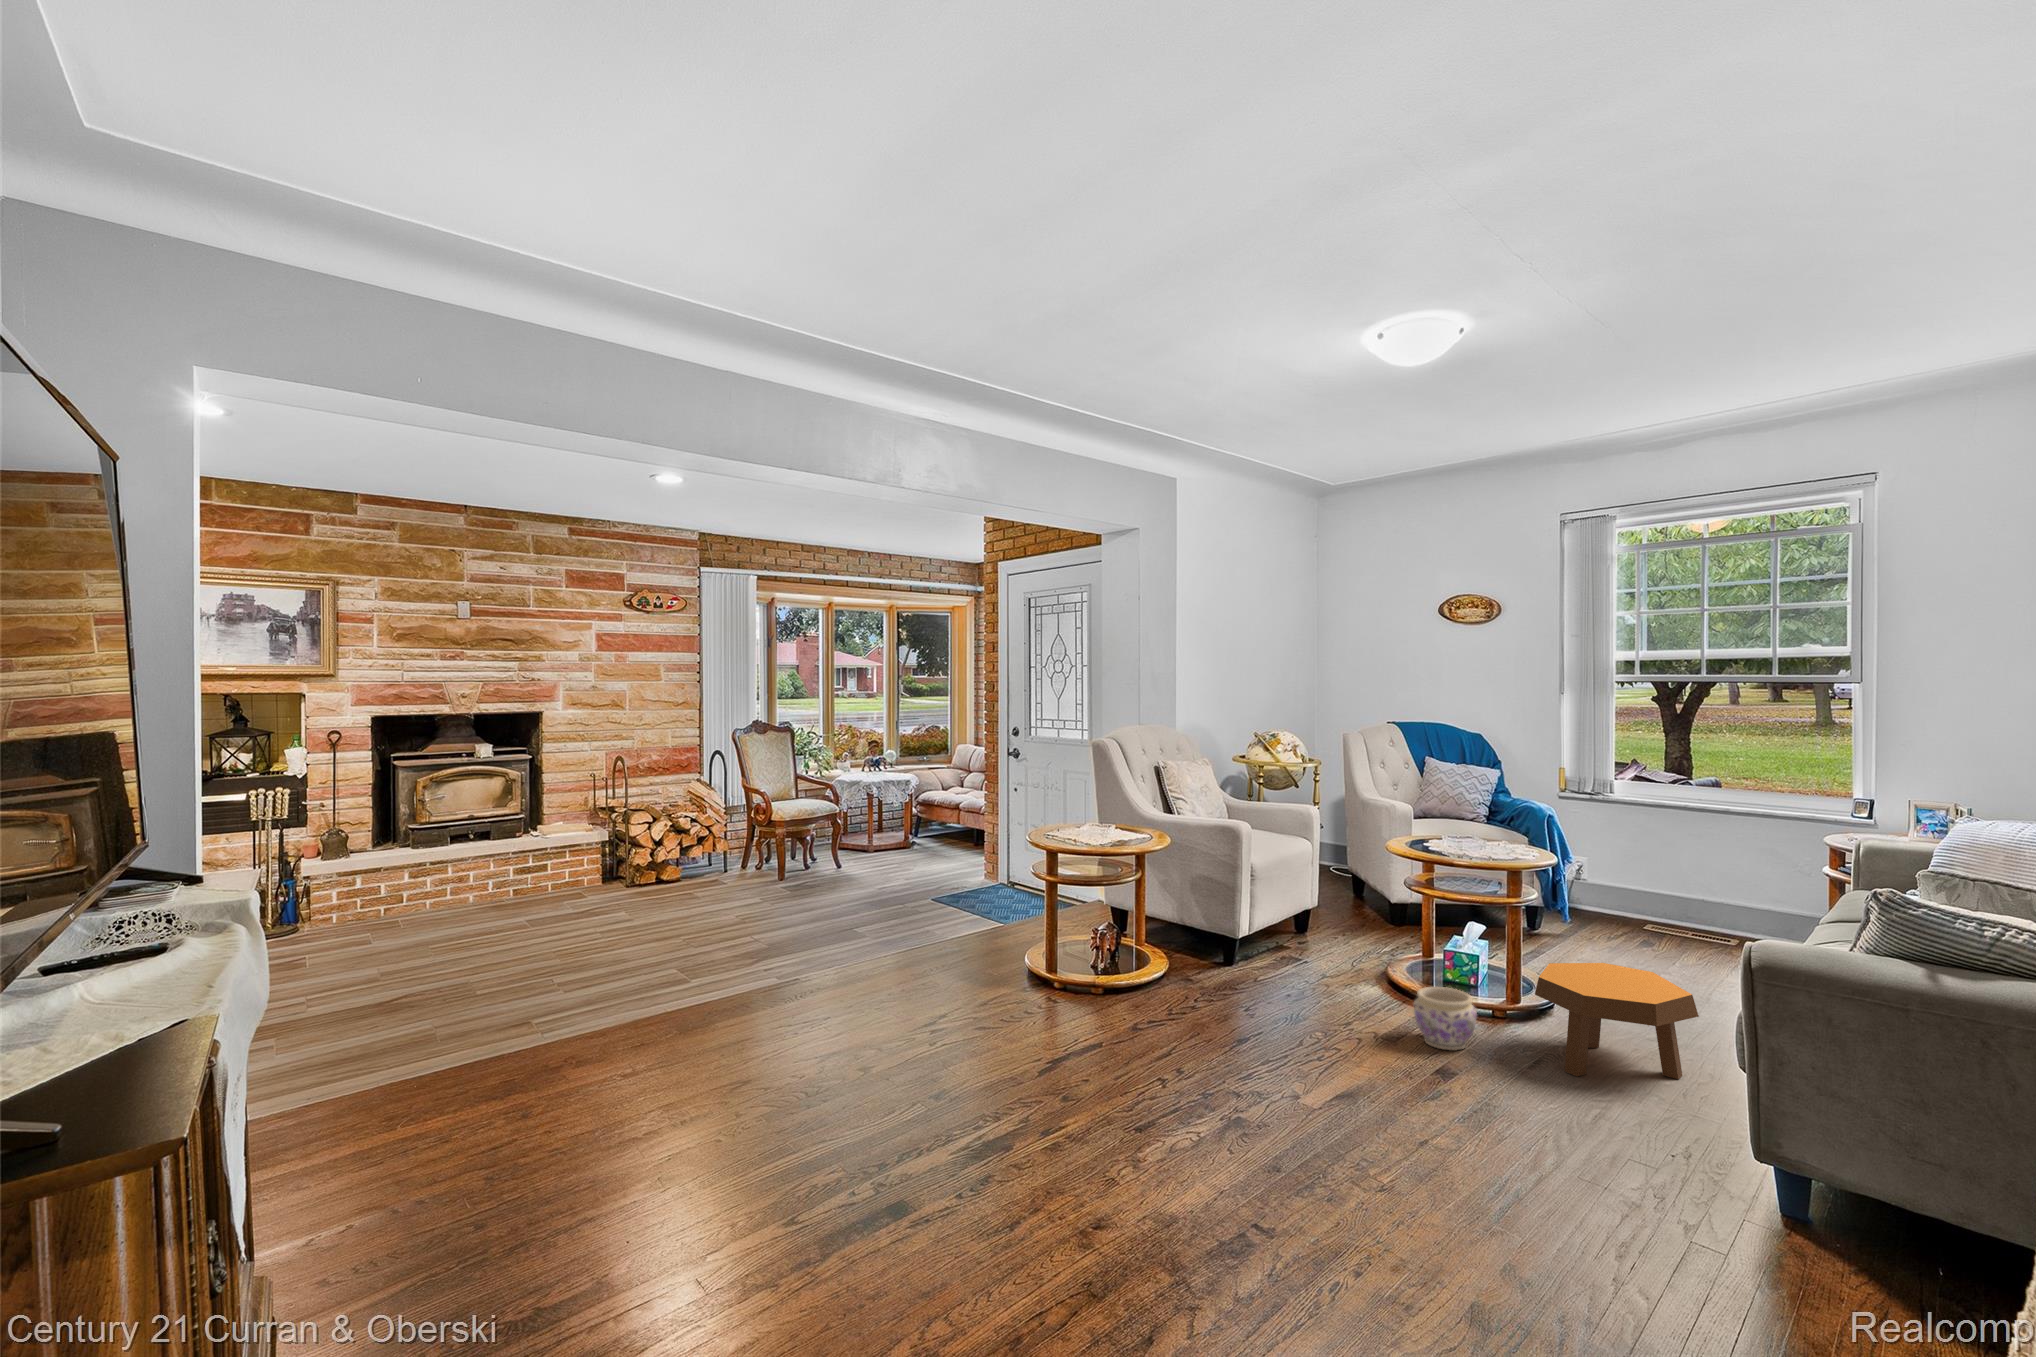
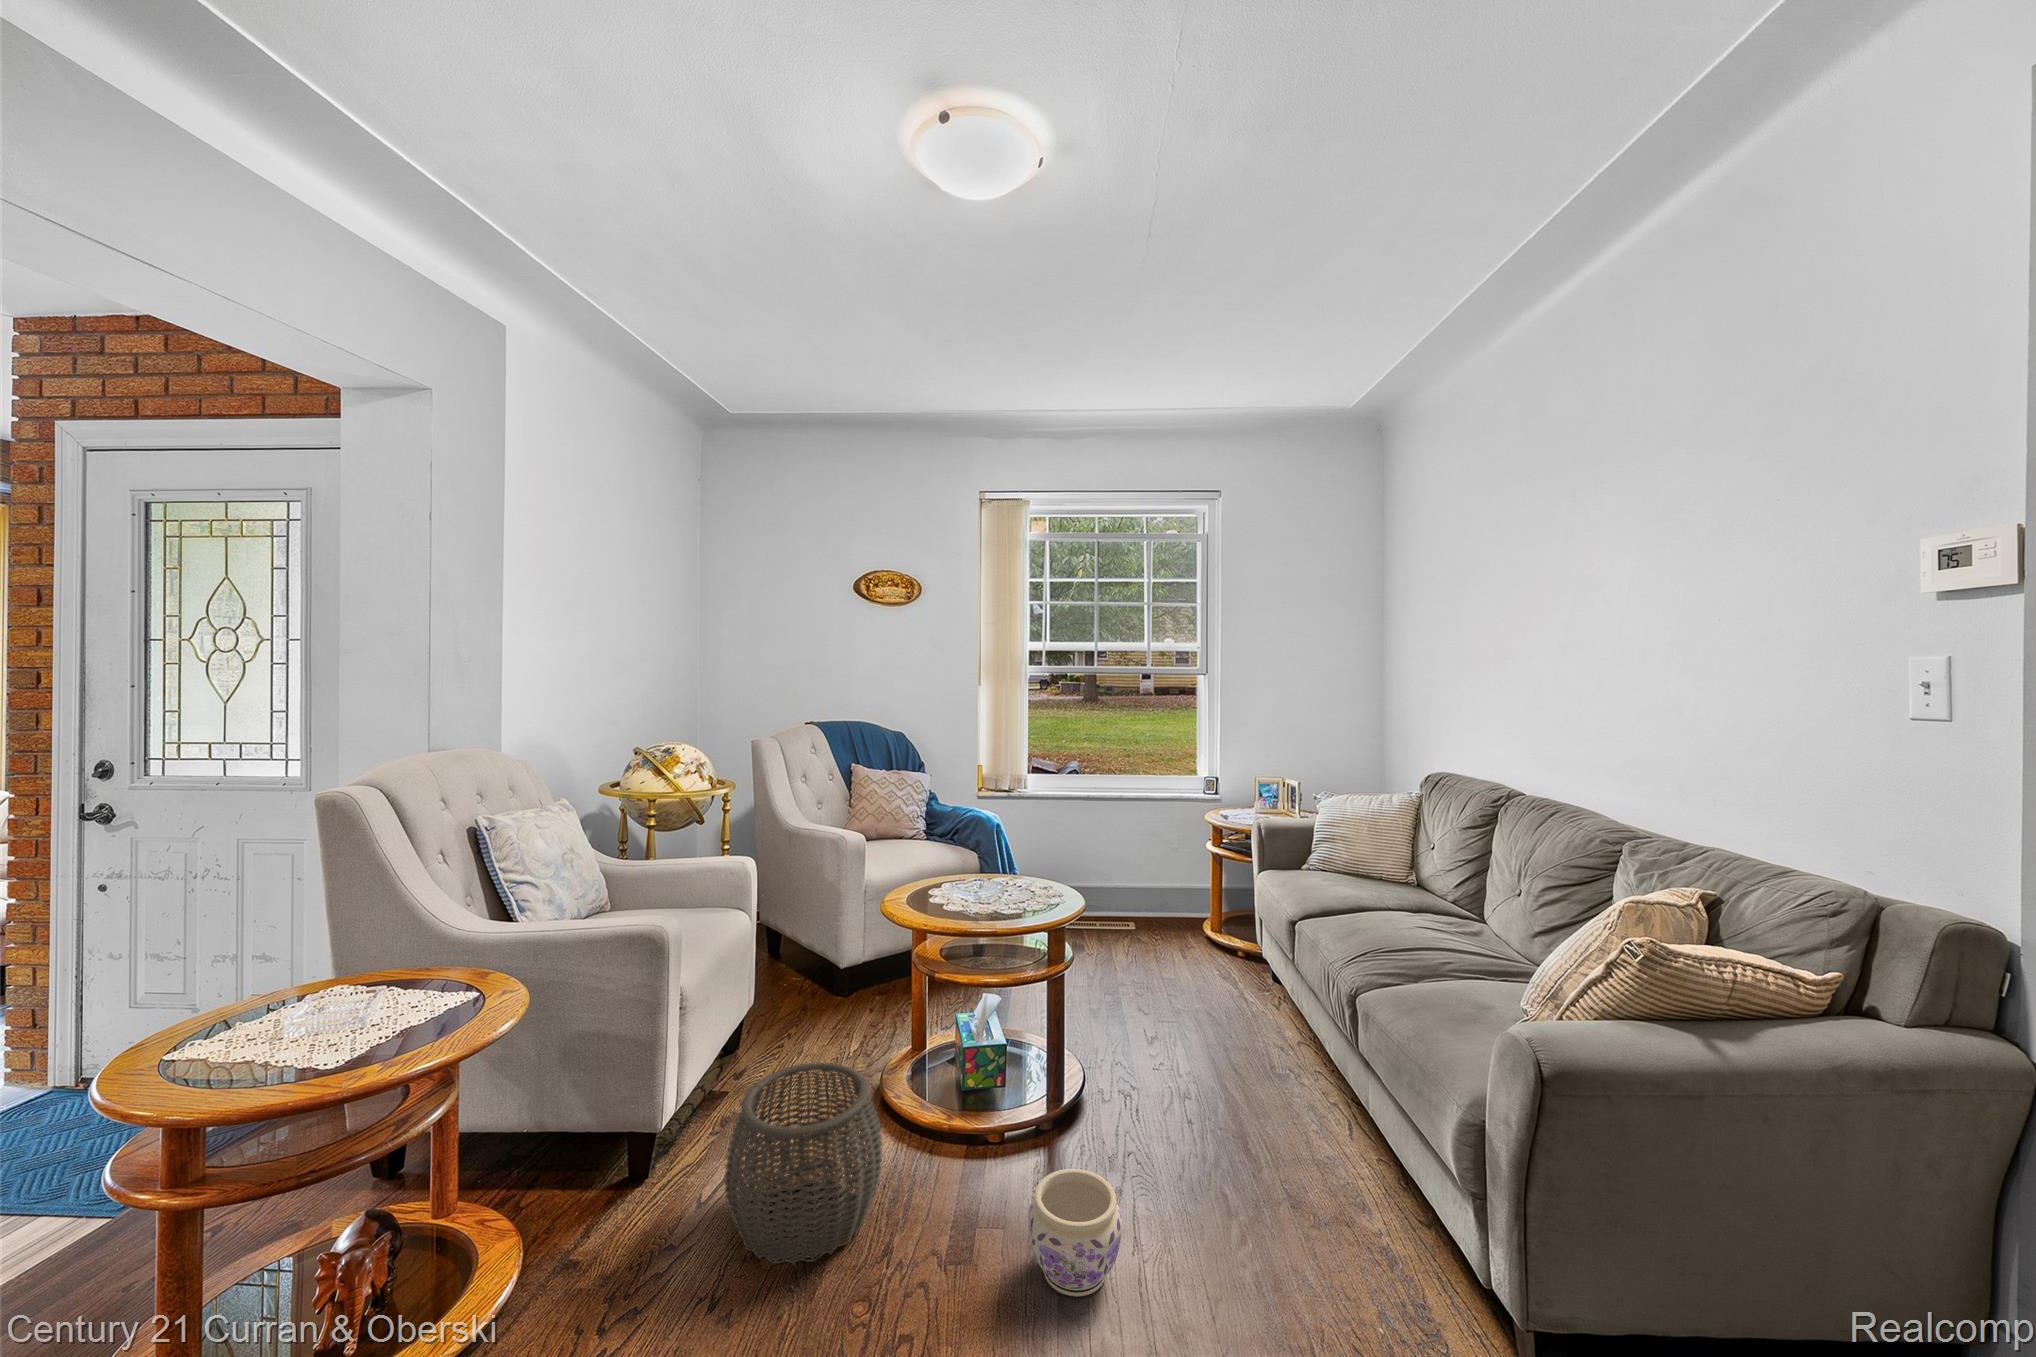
woven basket: none [1260,909,1351,1002] -> present [724,1062,883,1264]
footstool: present [1535,963,1699,1079] -> none [1159,1048,1348,1266]

